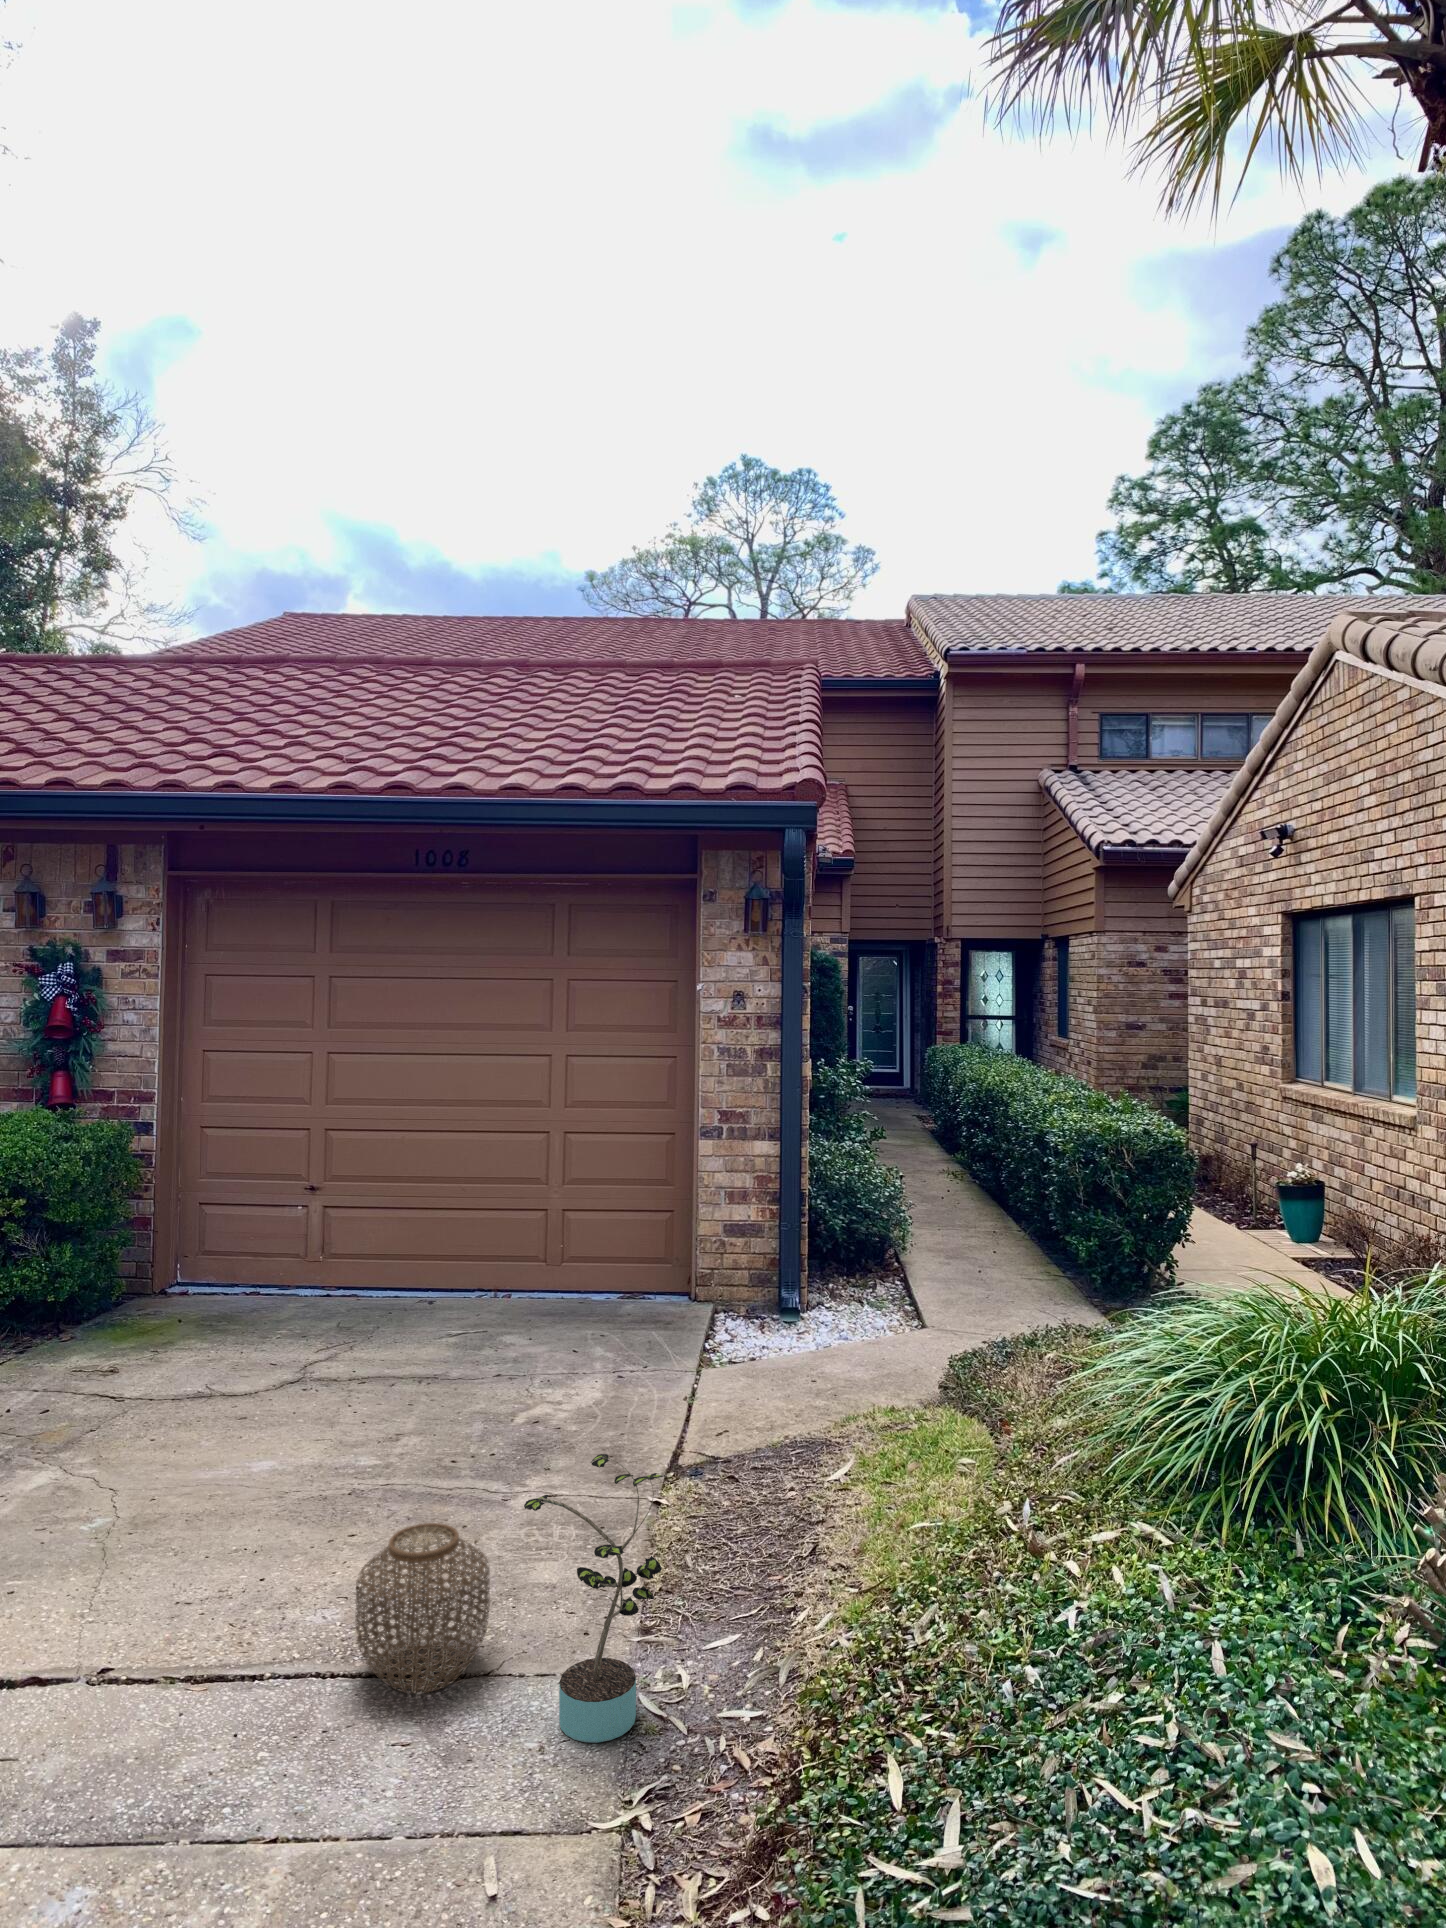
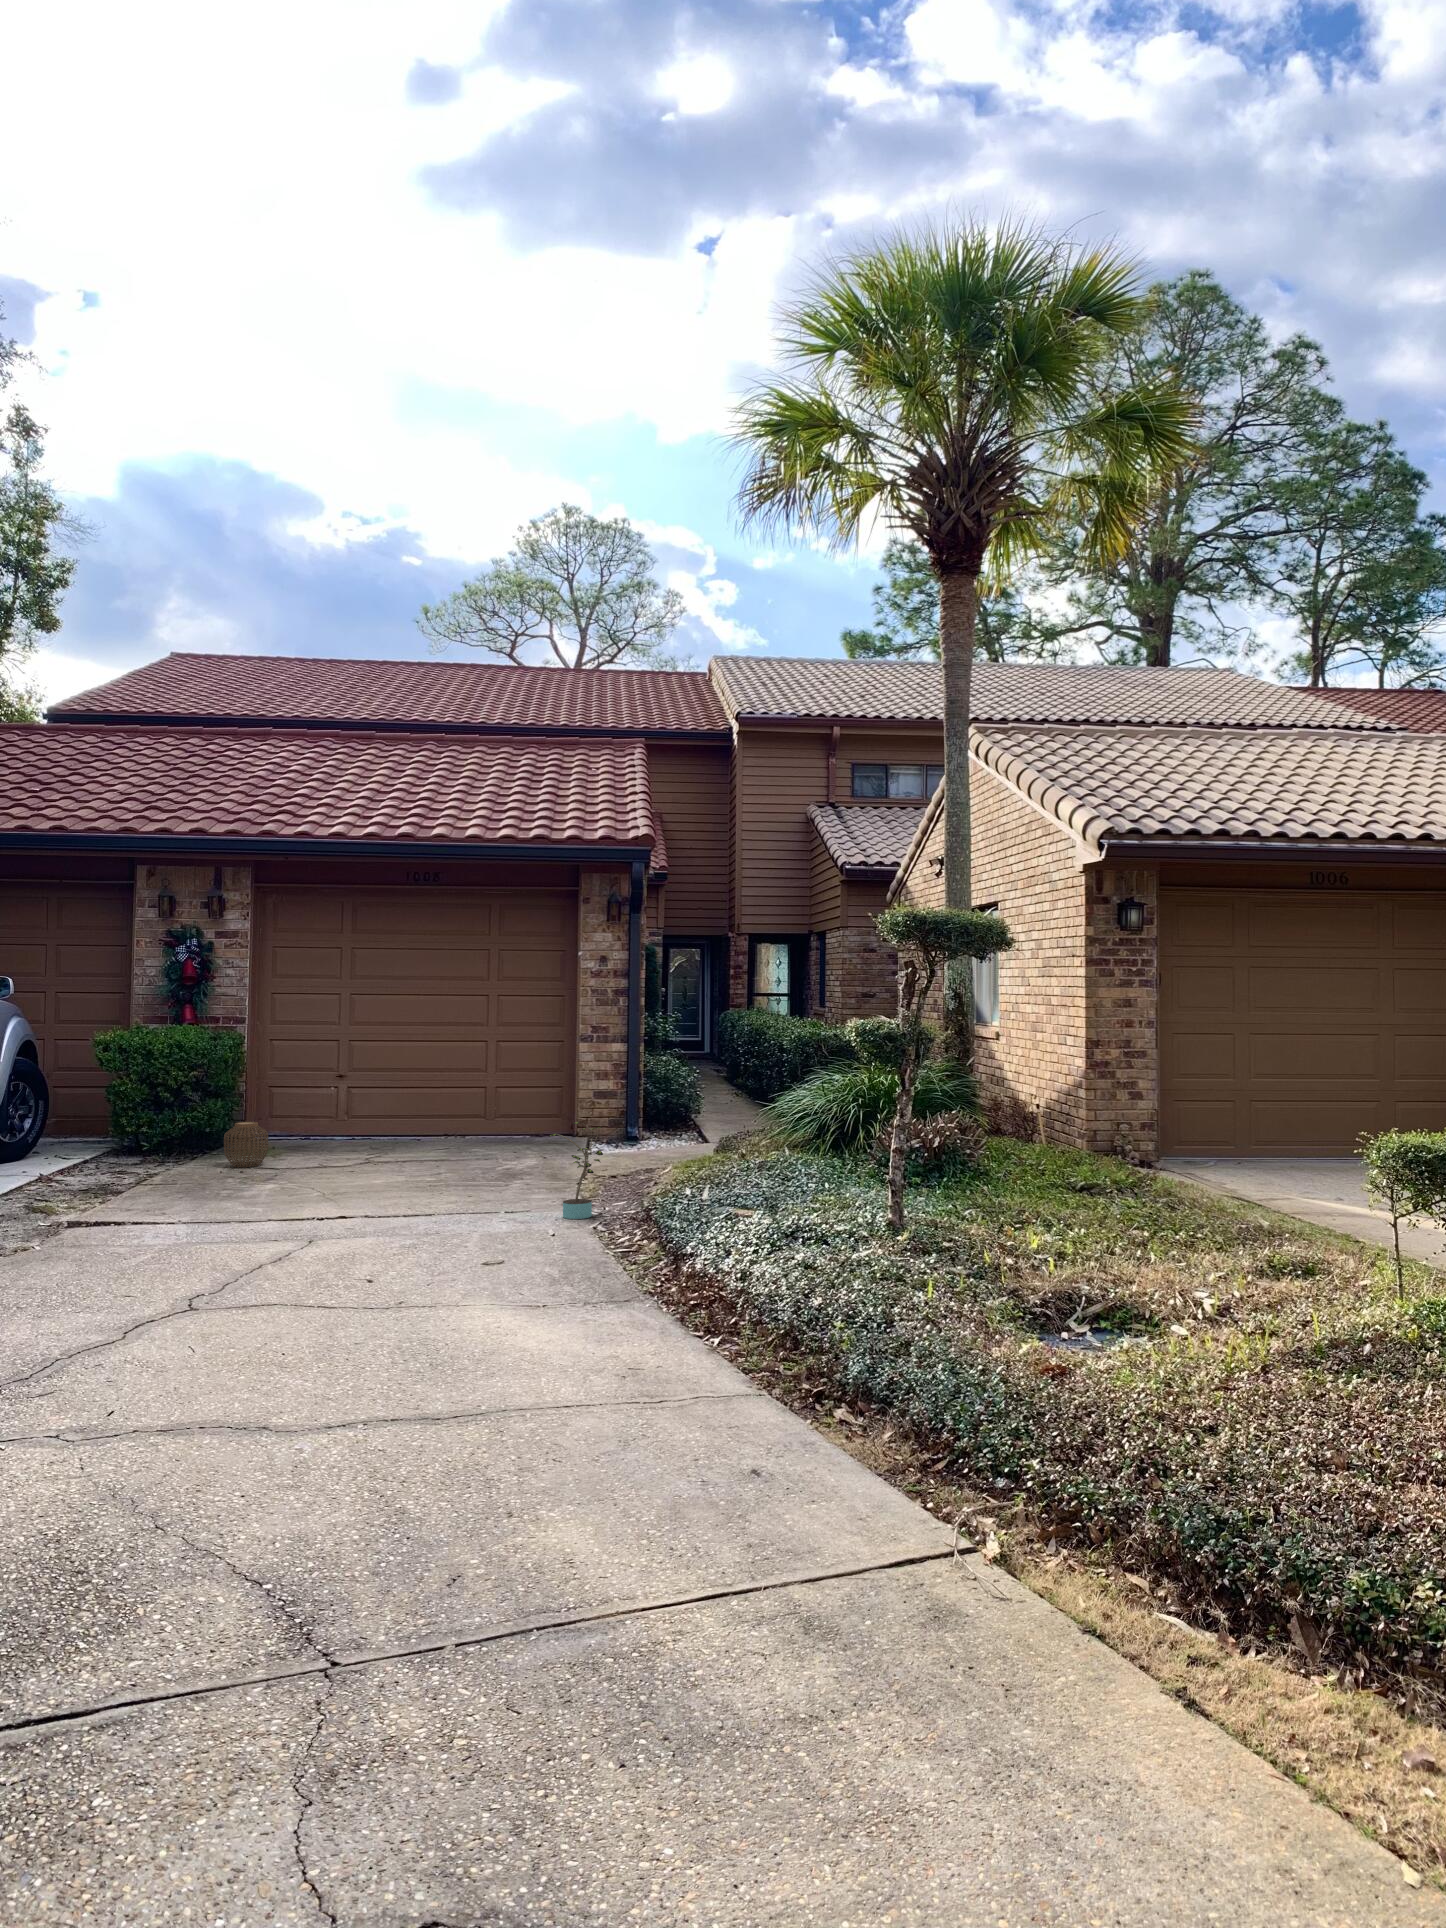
woven basket: present [356,1523,490,1693] -> present [224,1122,268,1168]

